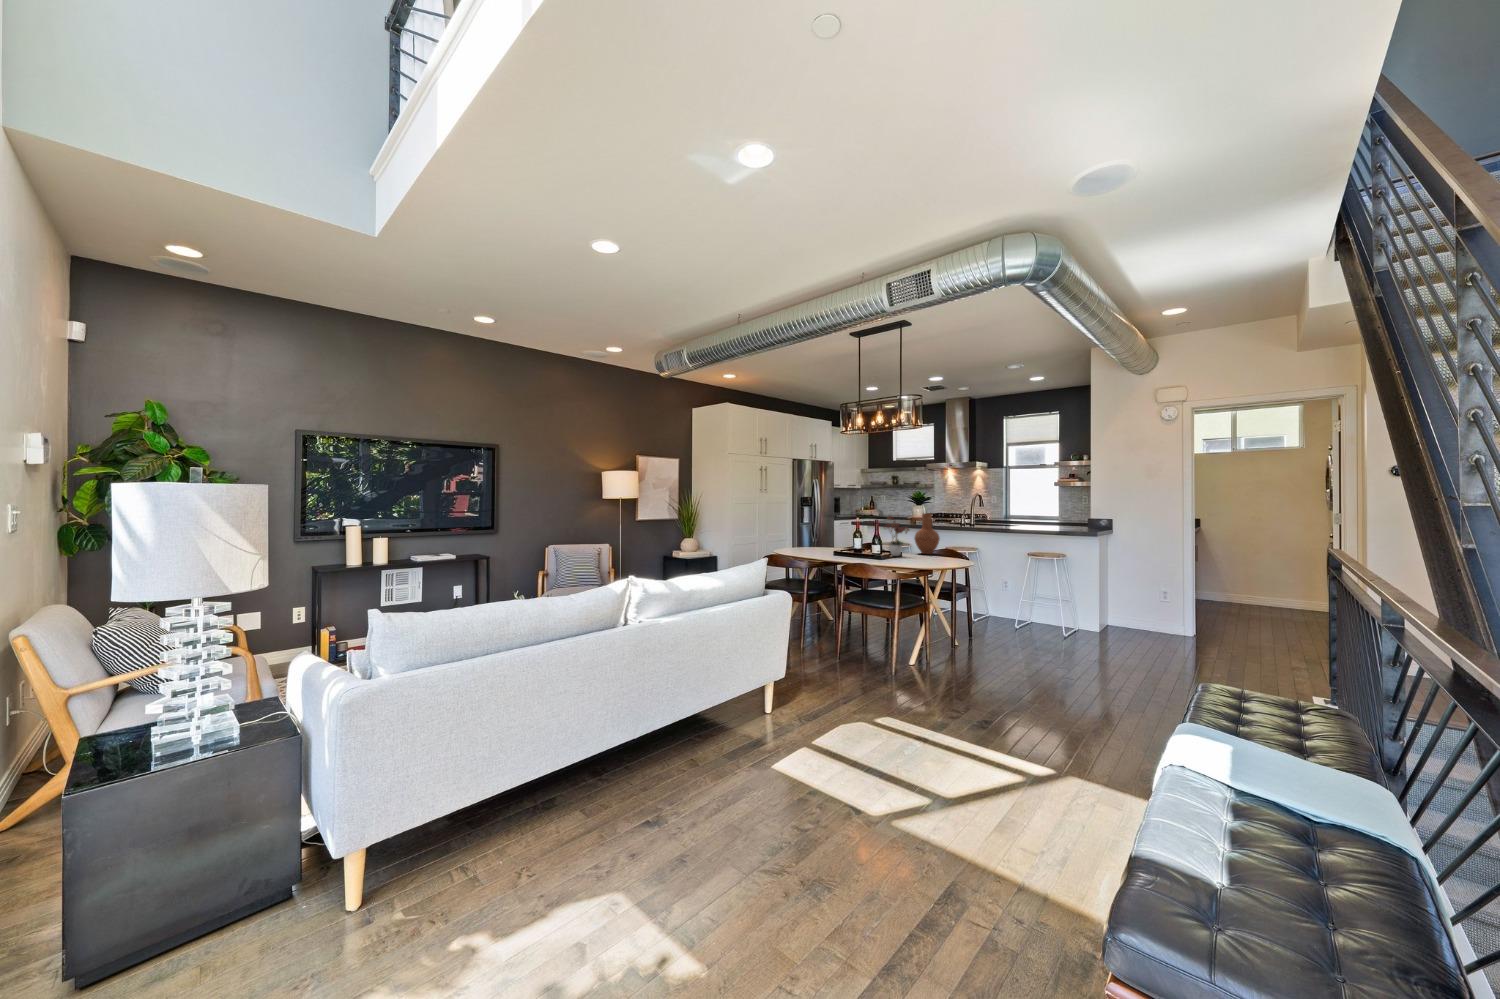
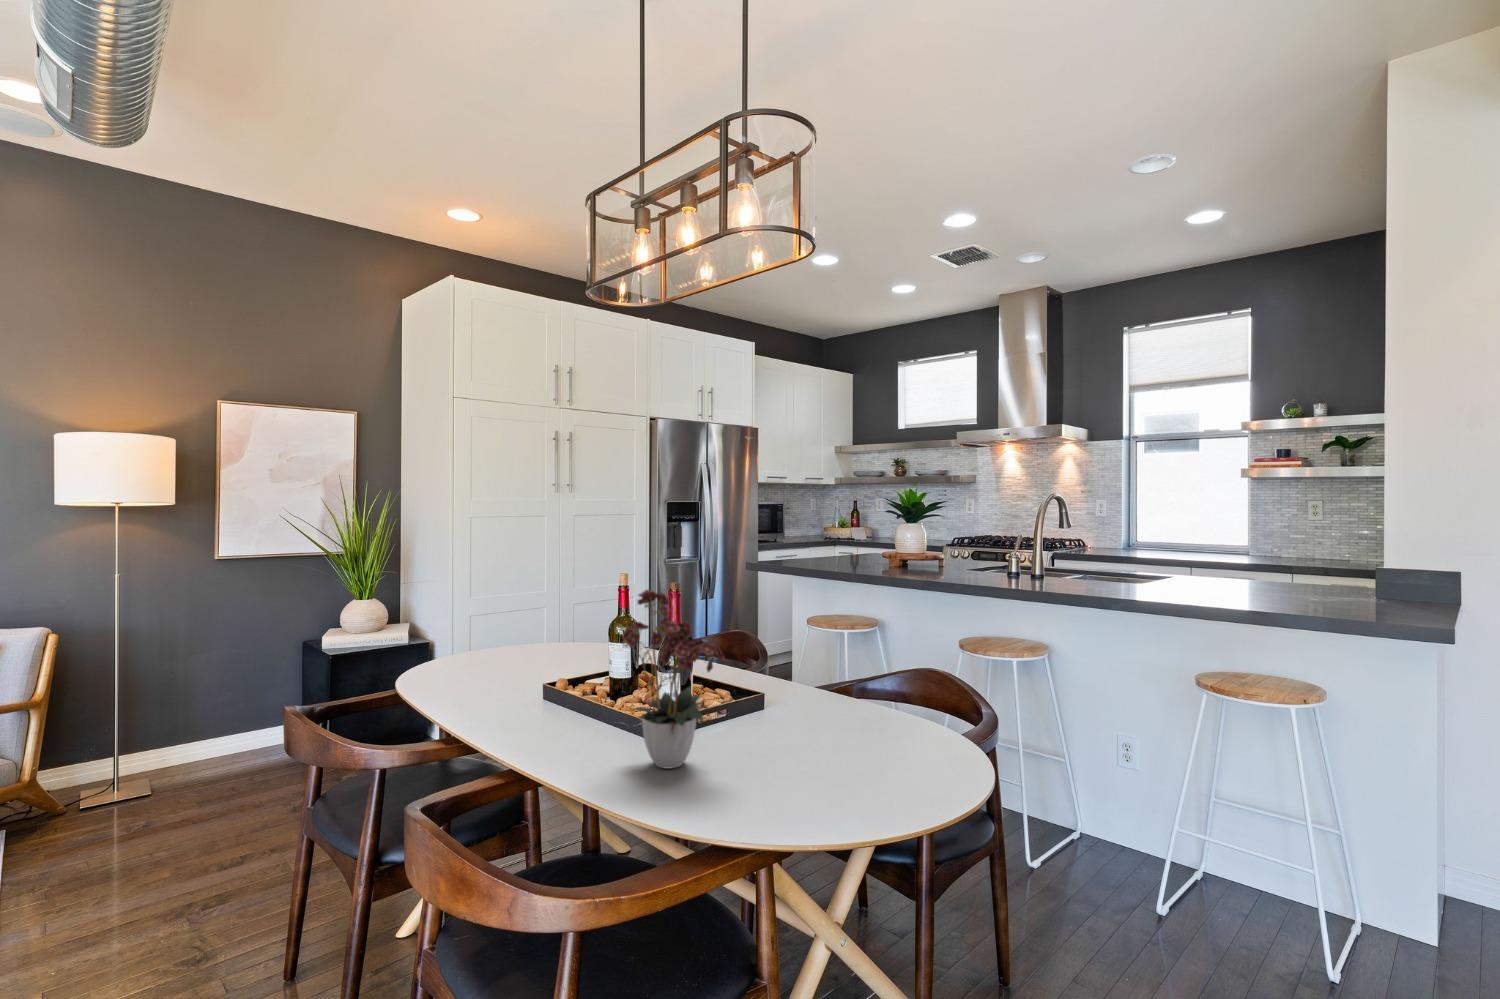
vase: present [914,513,940,554] -> none [784,572,880,741]

